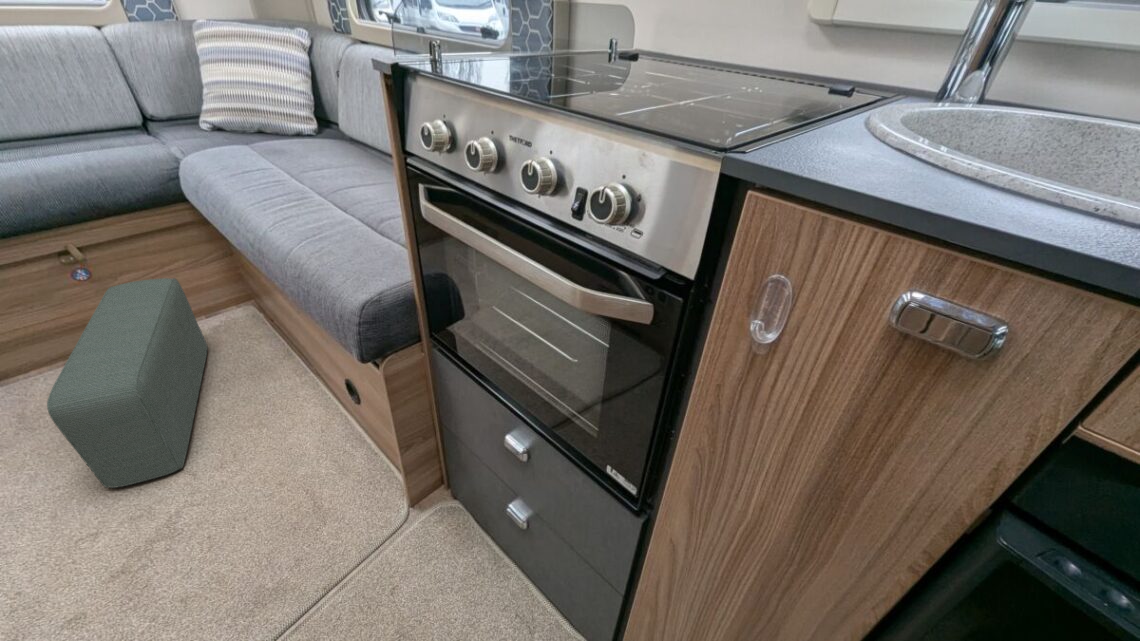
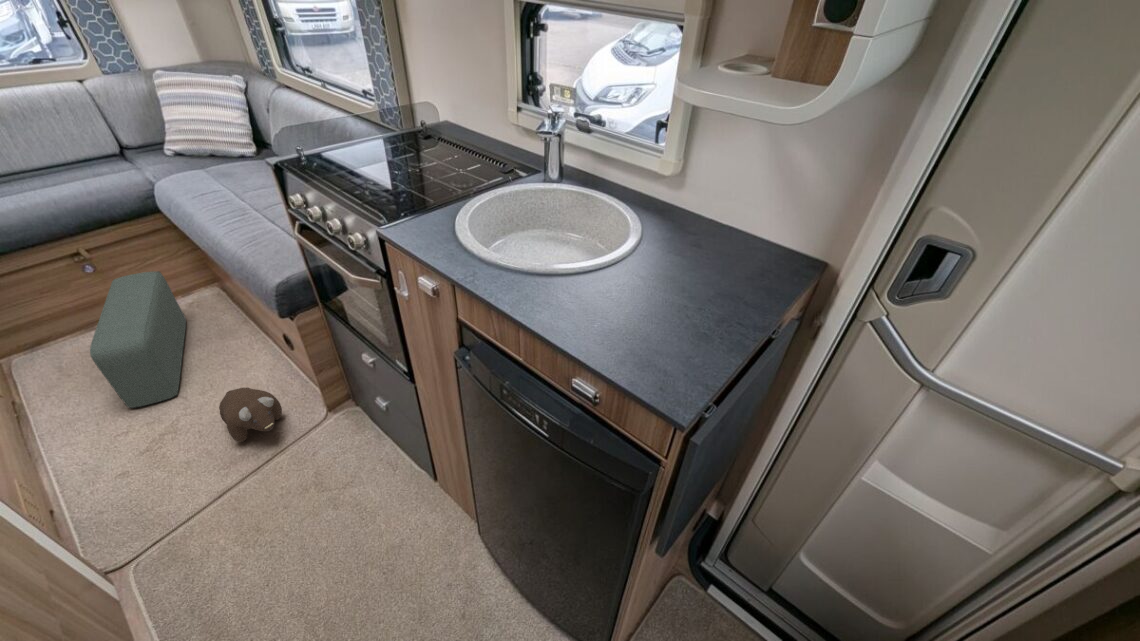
plush toy: none [244,468,342,563] -> present [219,388,282,442]

